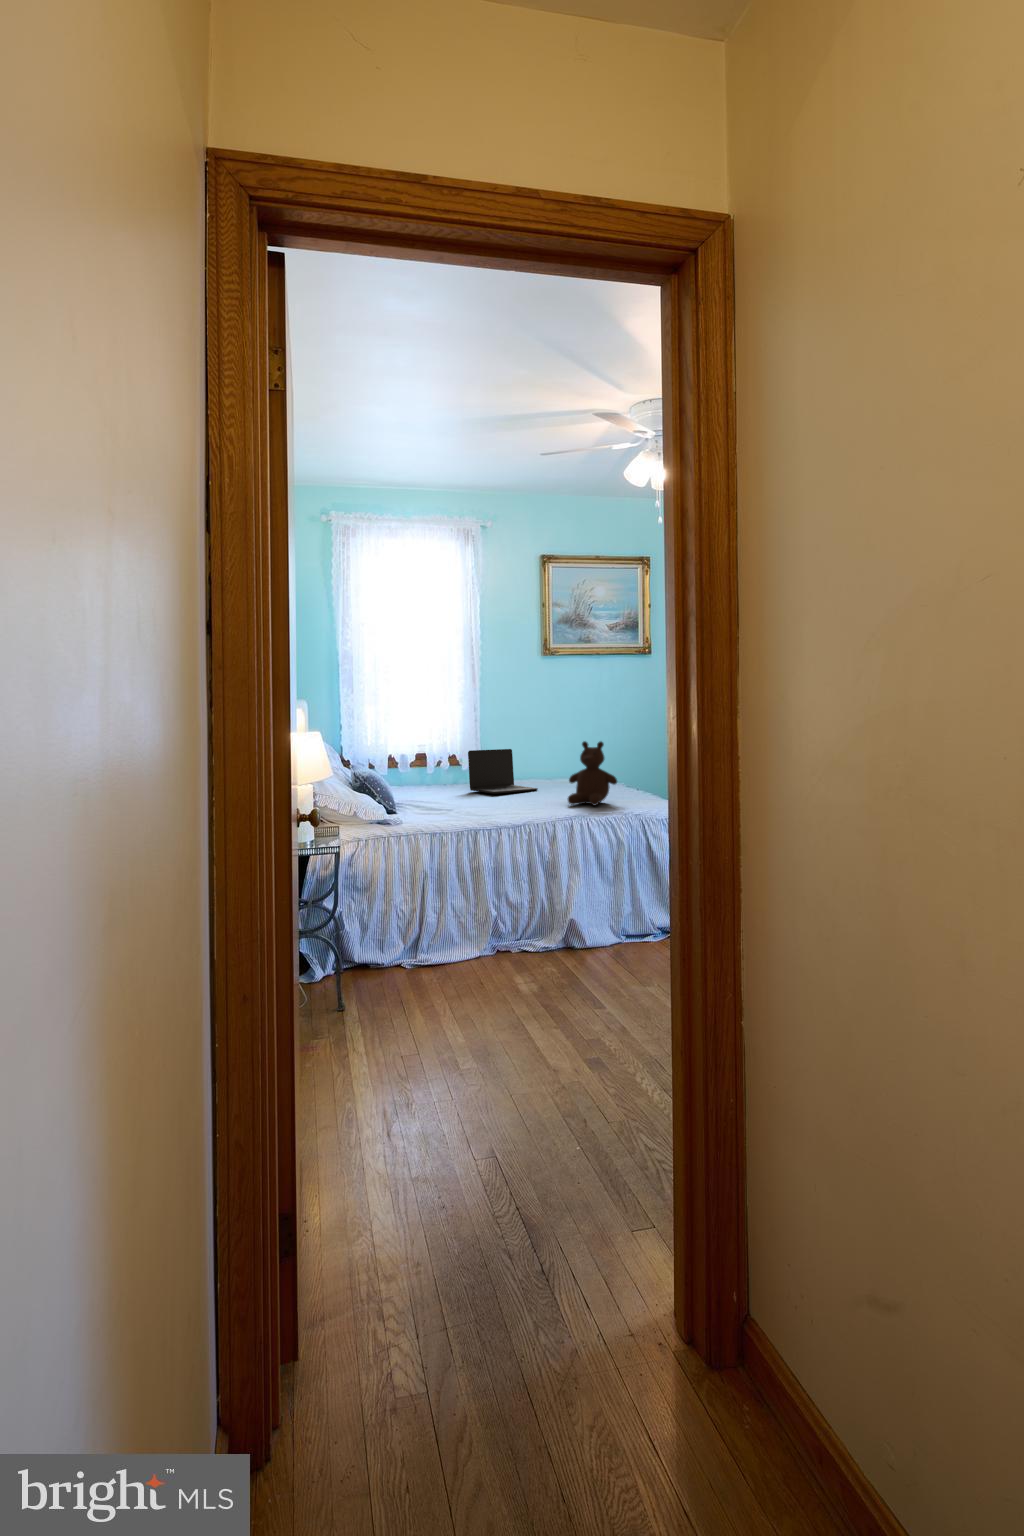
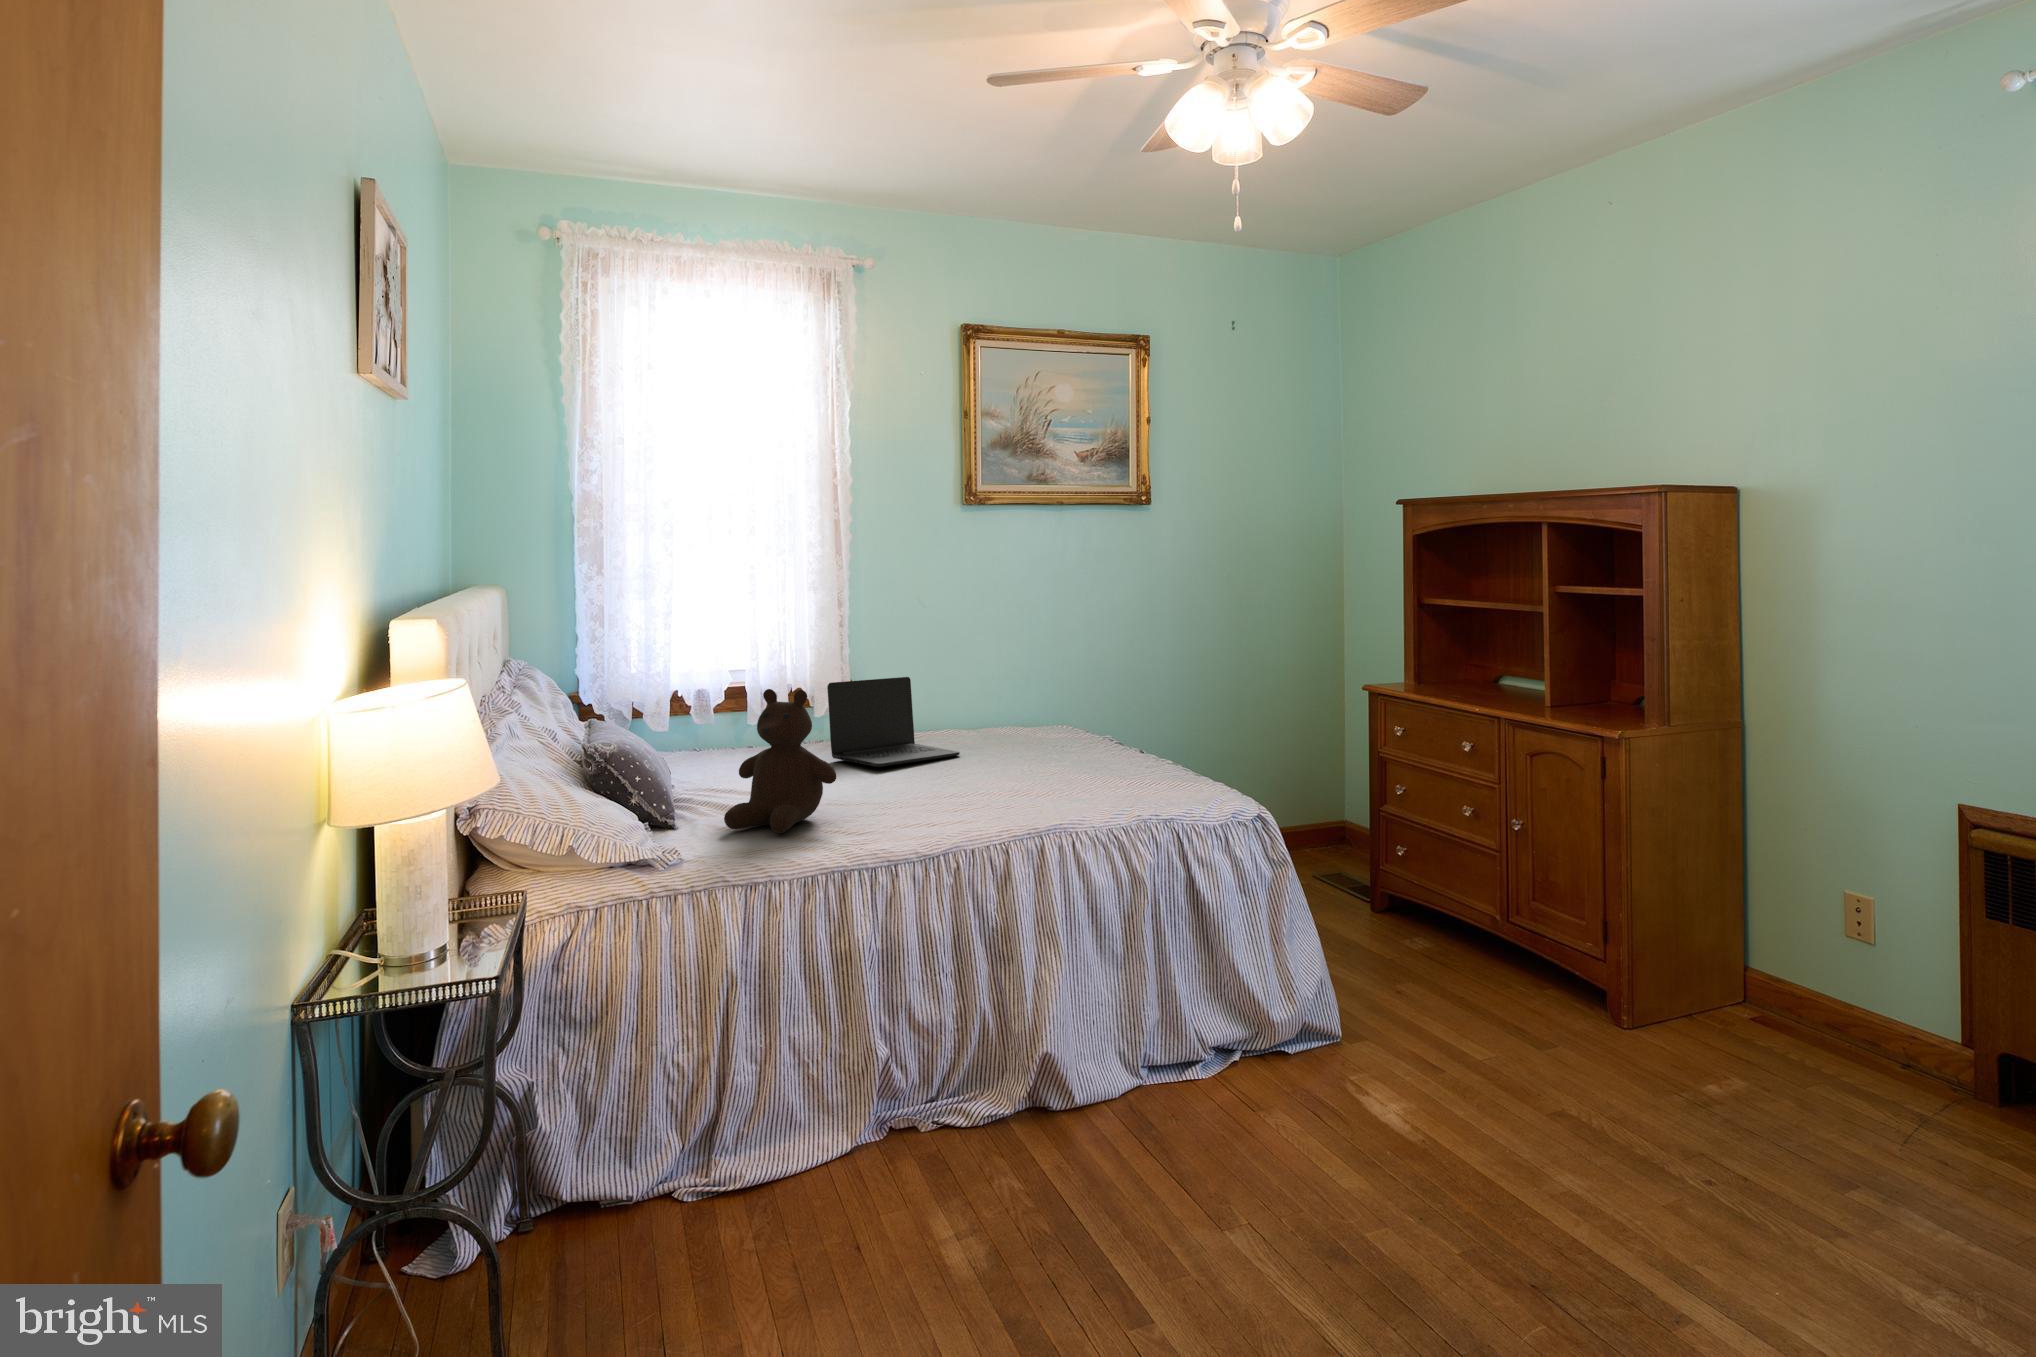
teddy bear: present [568,741,617,805] -> present [724,689,836,833]

